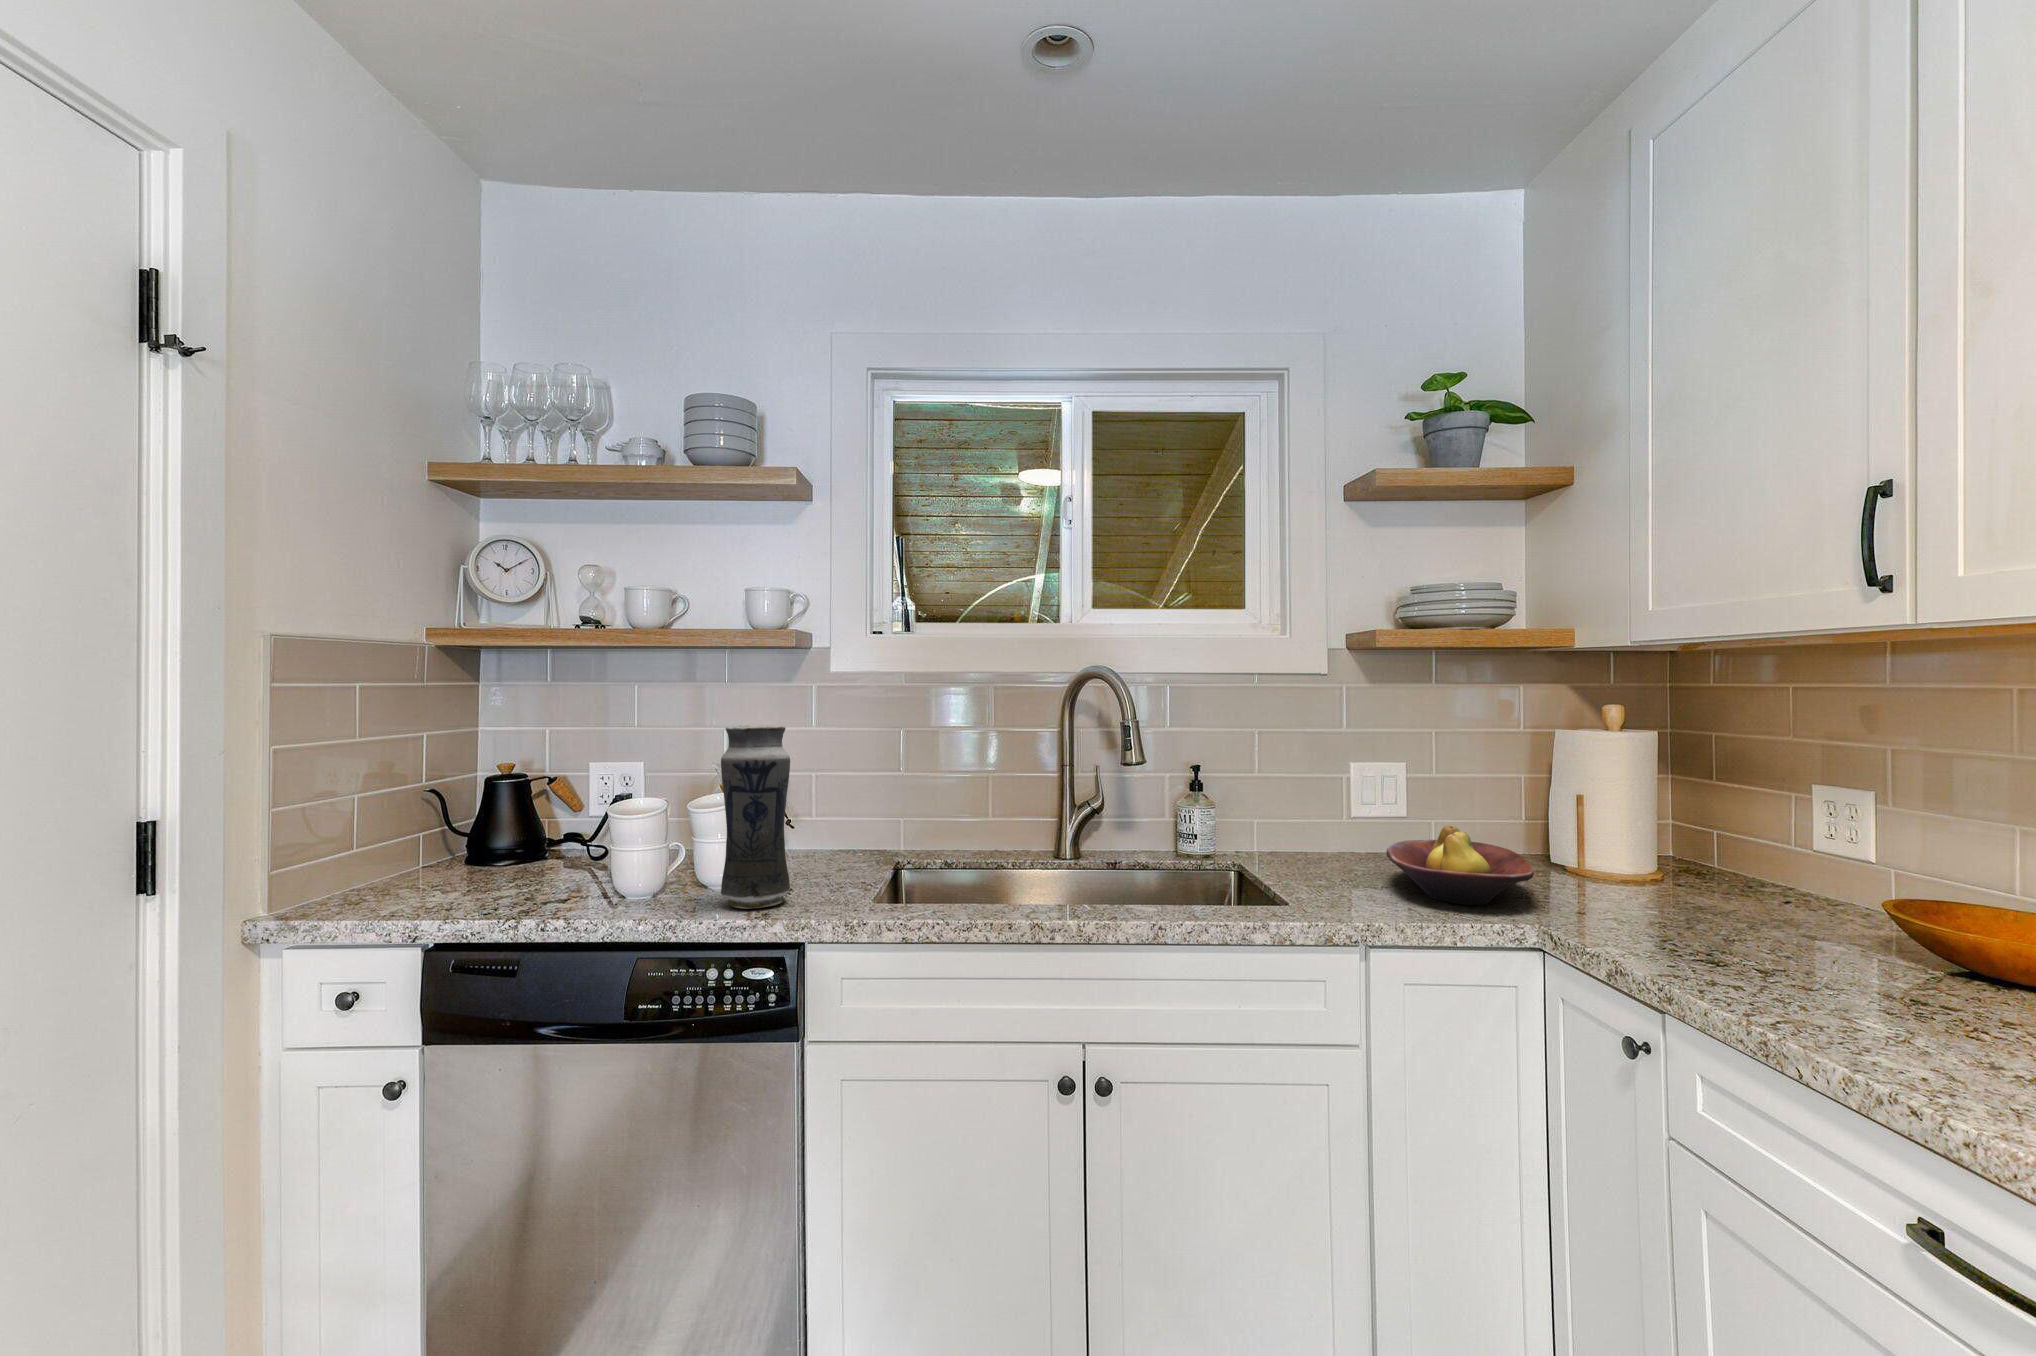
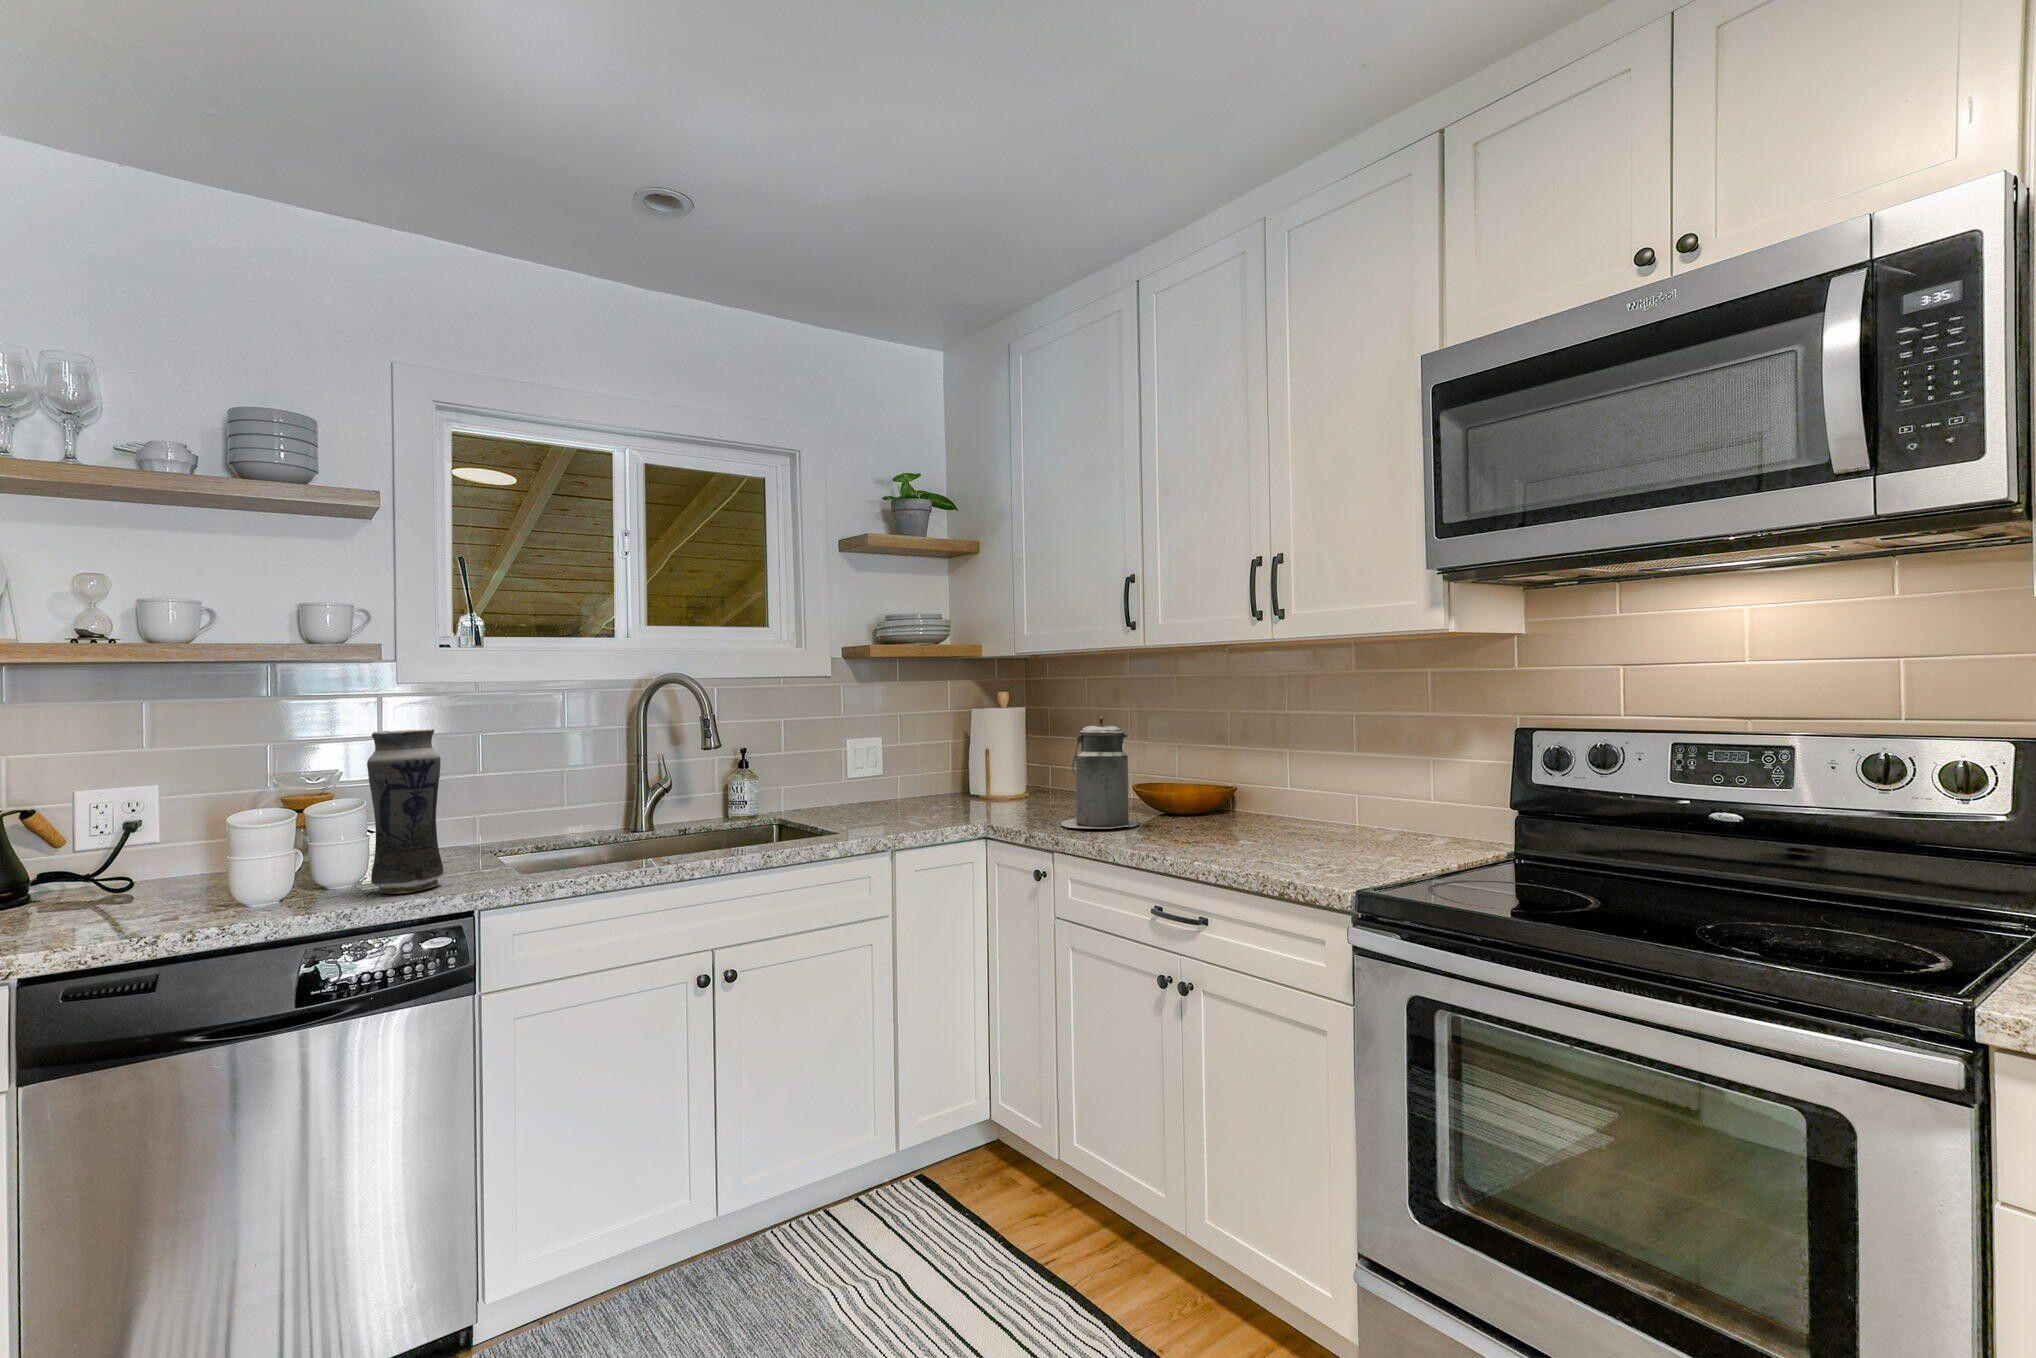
canister: none [1688,763,1887,1003] -> present [1061,717,1138,829]
fruit bowl: present [1386,825,1534,905] -> none [885,772,975,817]

